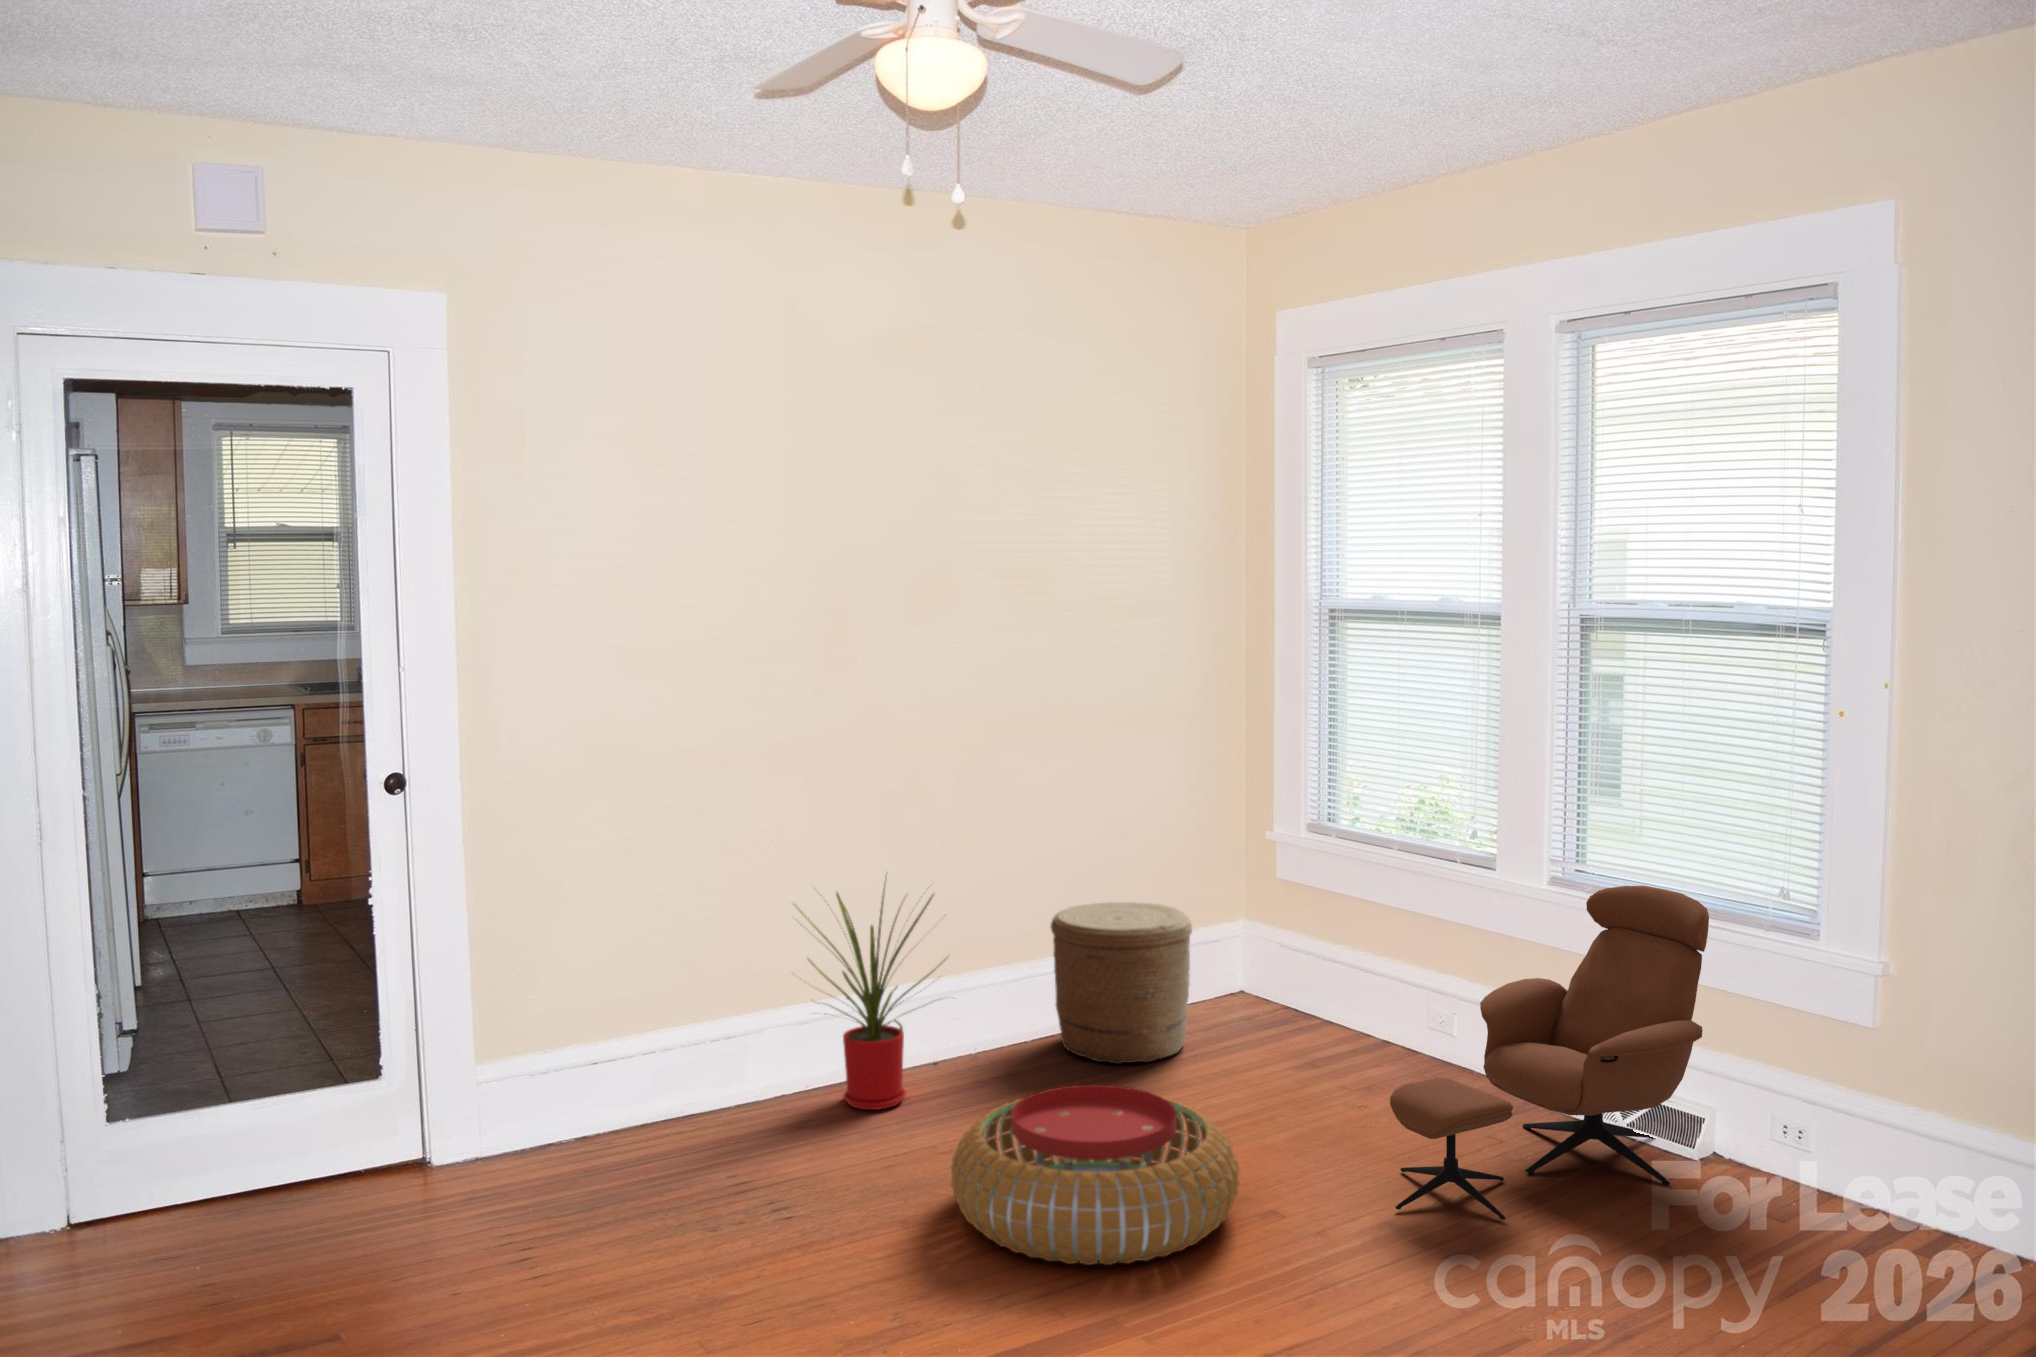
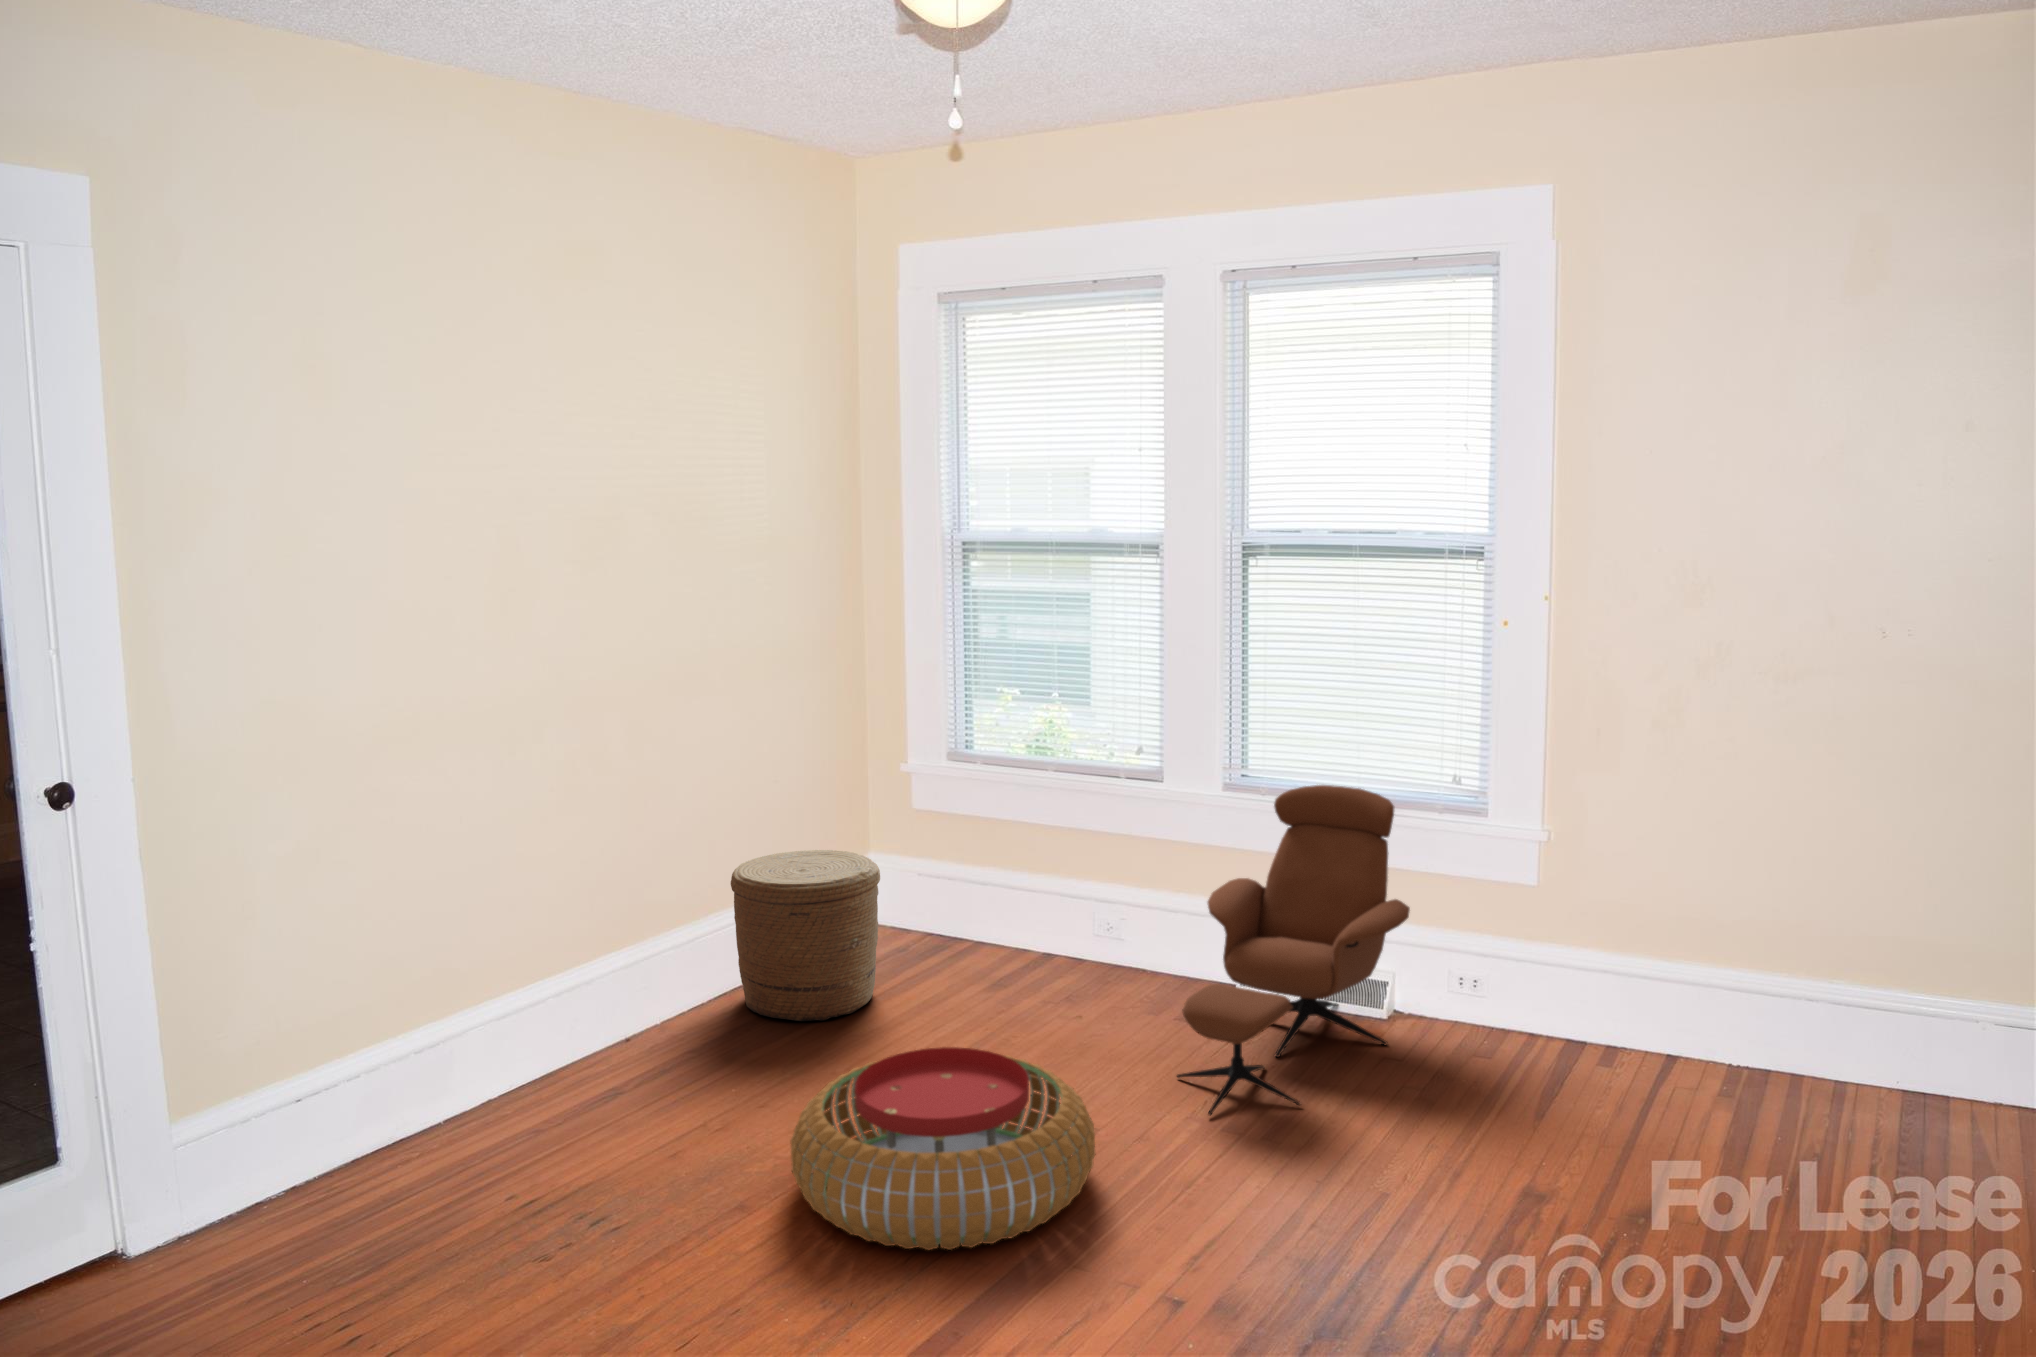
house plant: present [800,888,936,1110] -> none [480,851,692,1124]

